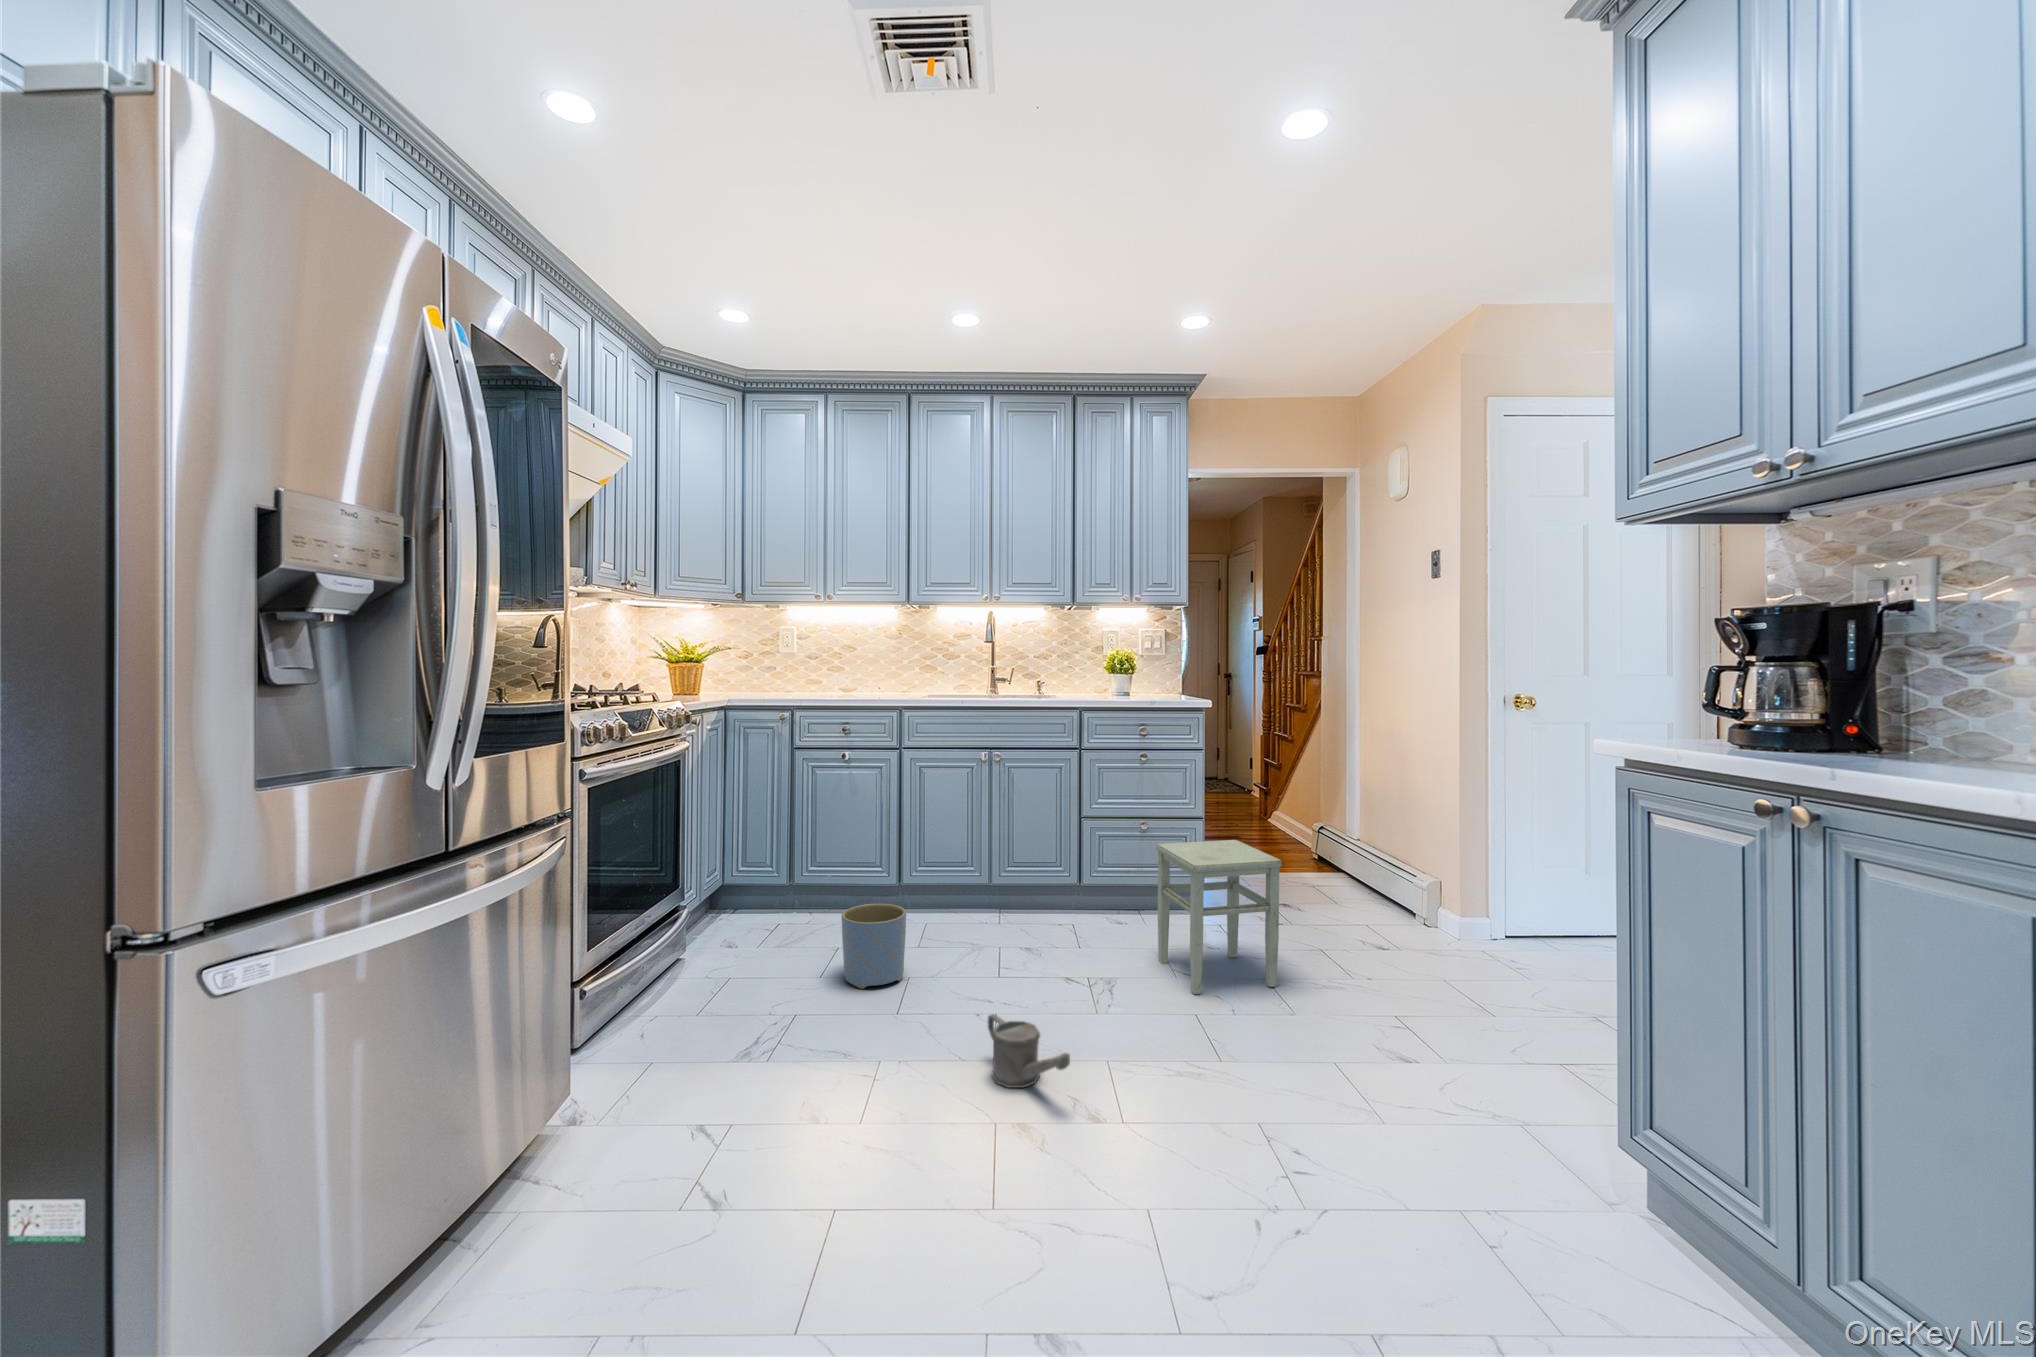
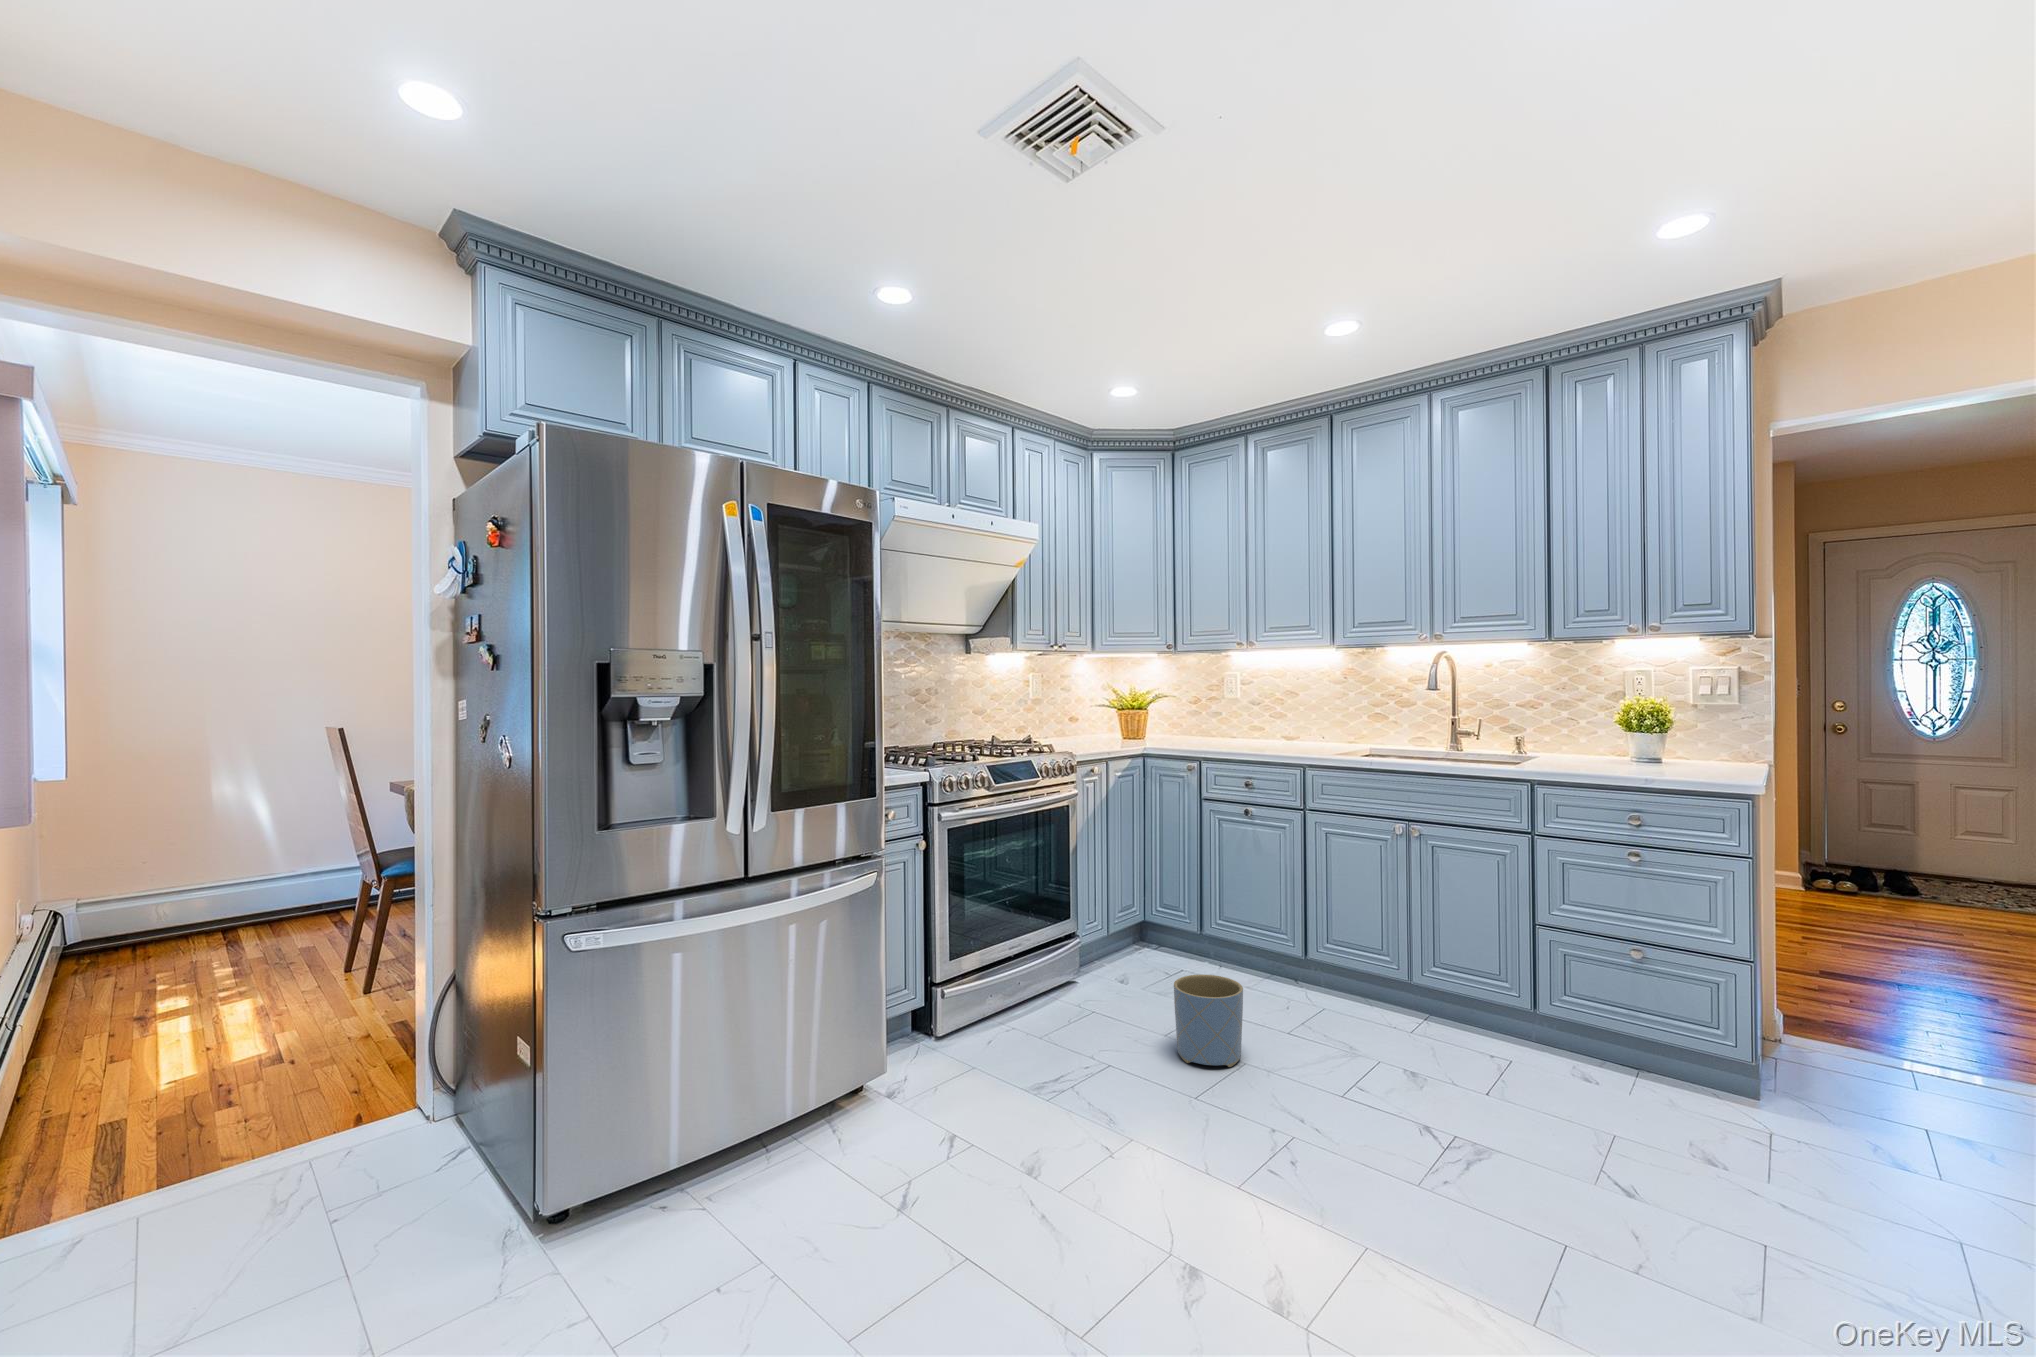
stool: present [1156,840,1282,994] -> none [1585,980,1782,1257]
watering can: present [988,1014,1070,1088] -> none [1223,1131,1282,1229]

